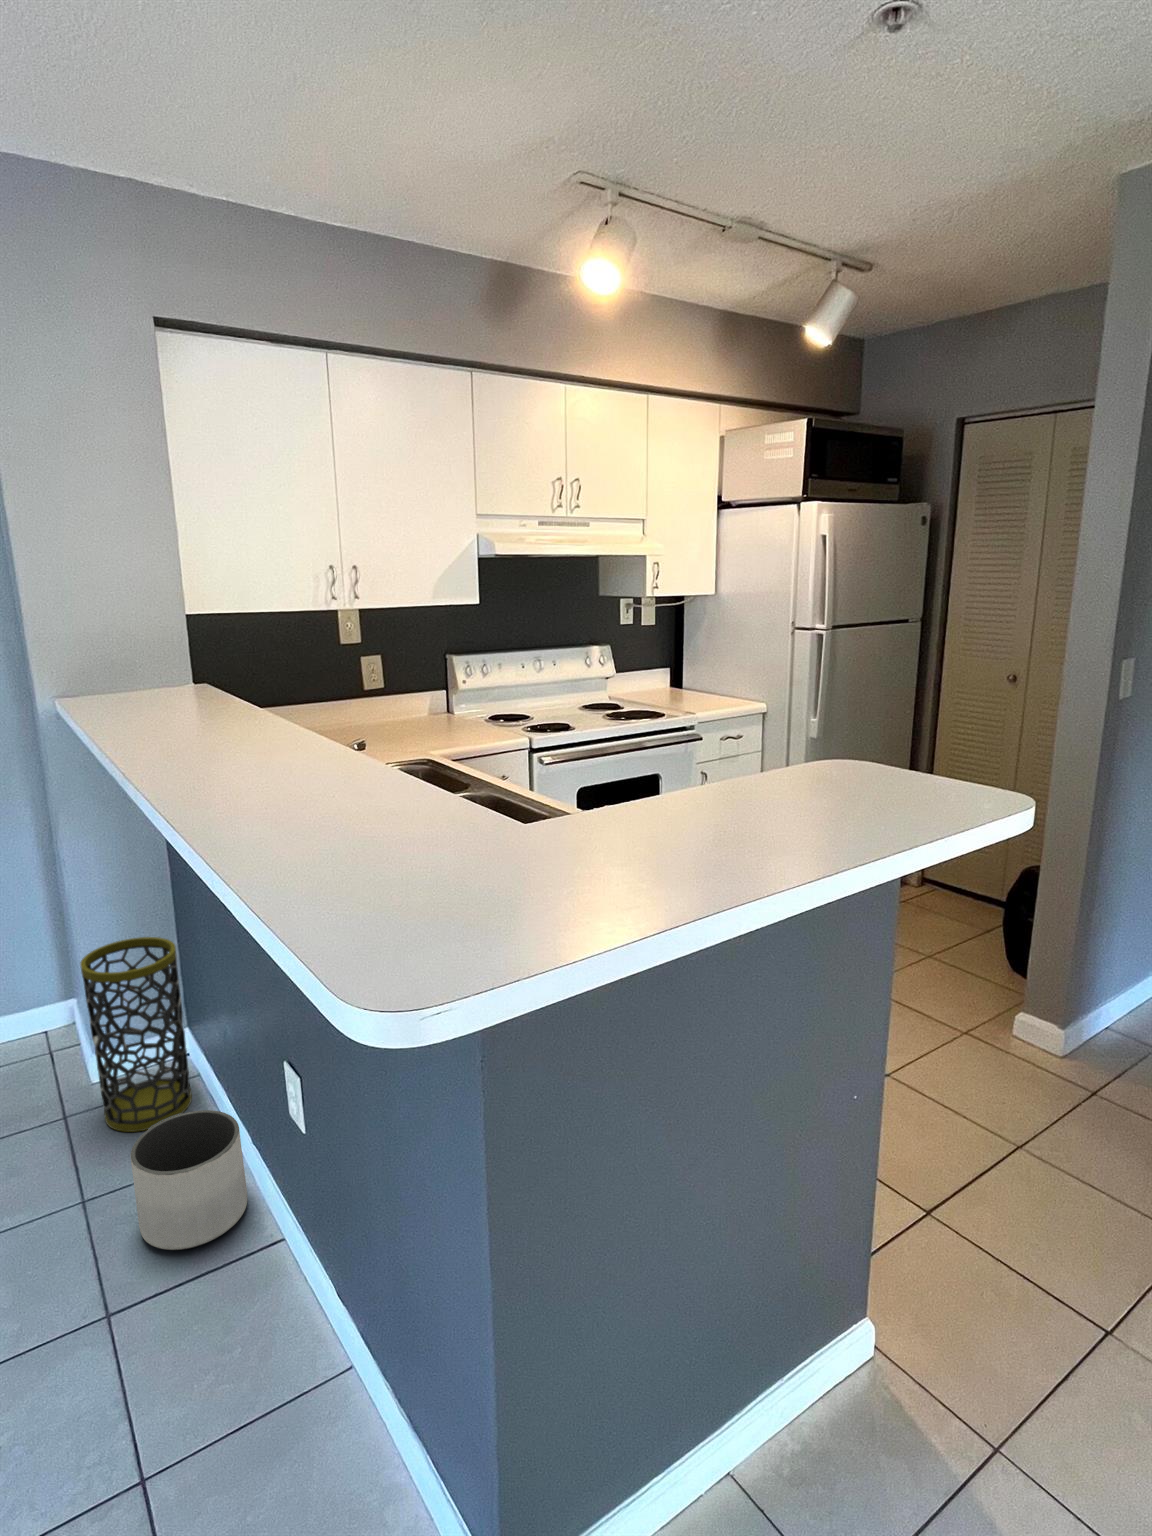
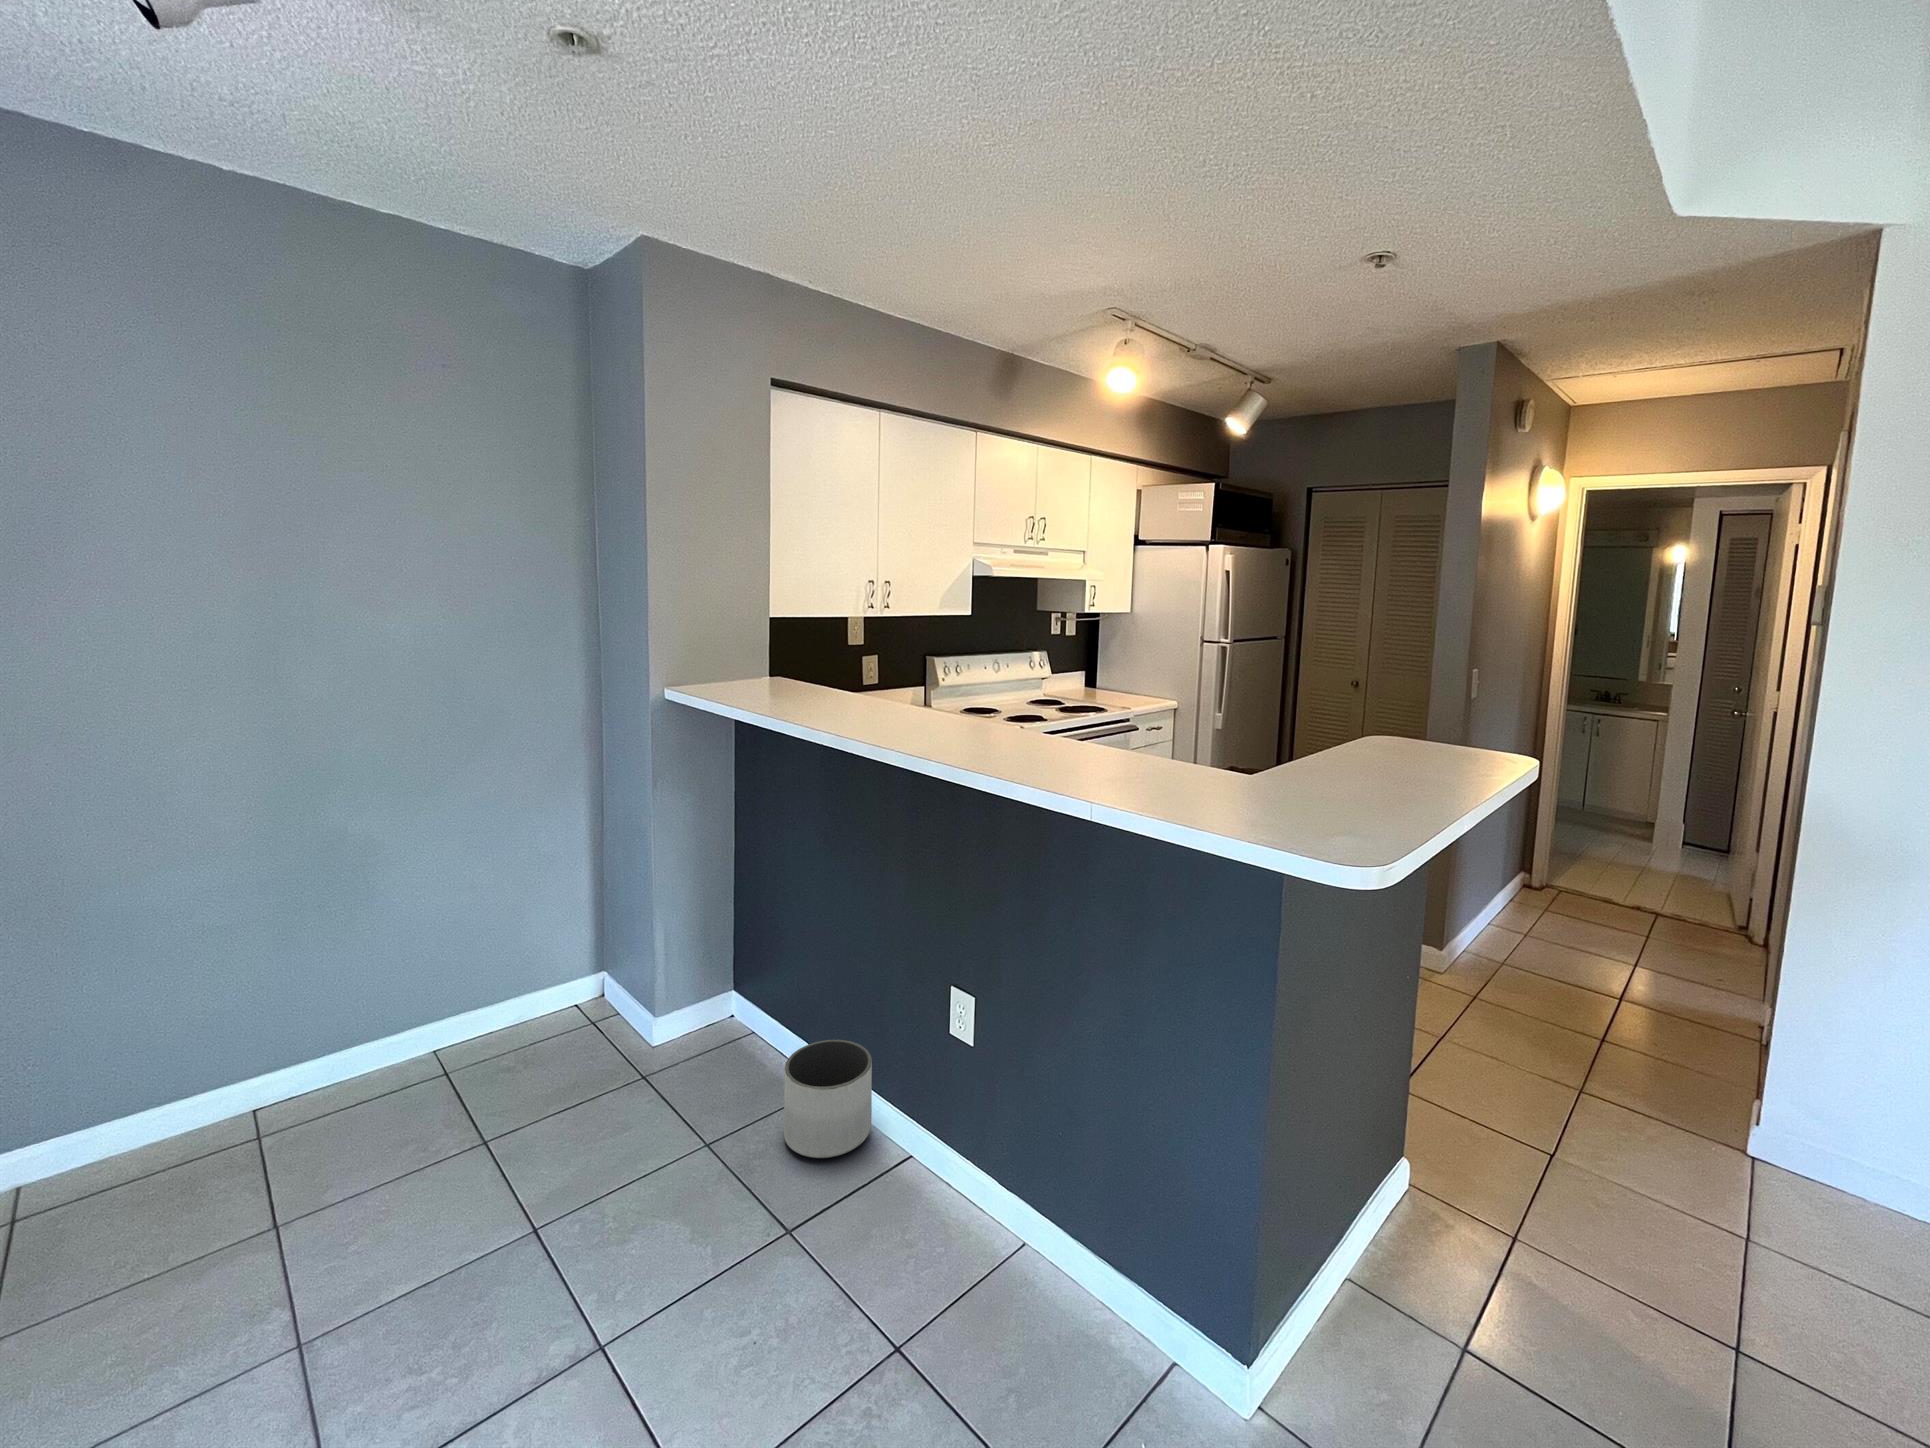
trash can: present [80,937,192,1132] -> none [690,898,769,1074]

